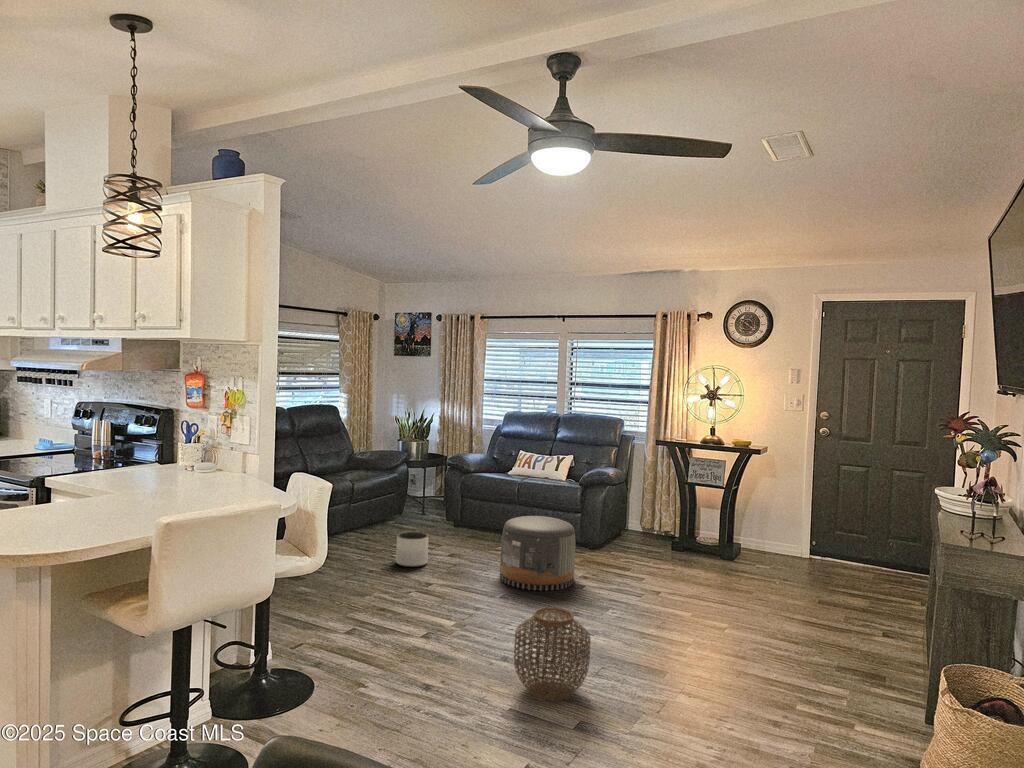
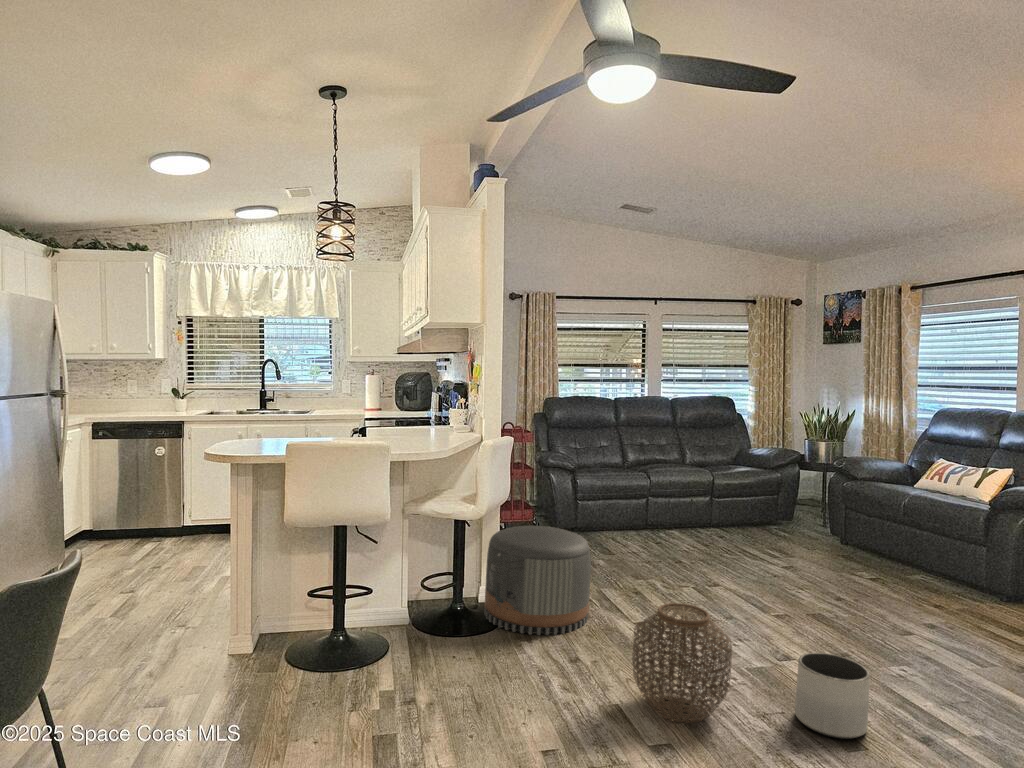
pouf: present [500,516,576,591] -> present [484,526,591,635]
planter: present [396,532,428,567] -> present [795,653,870,739]

